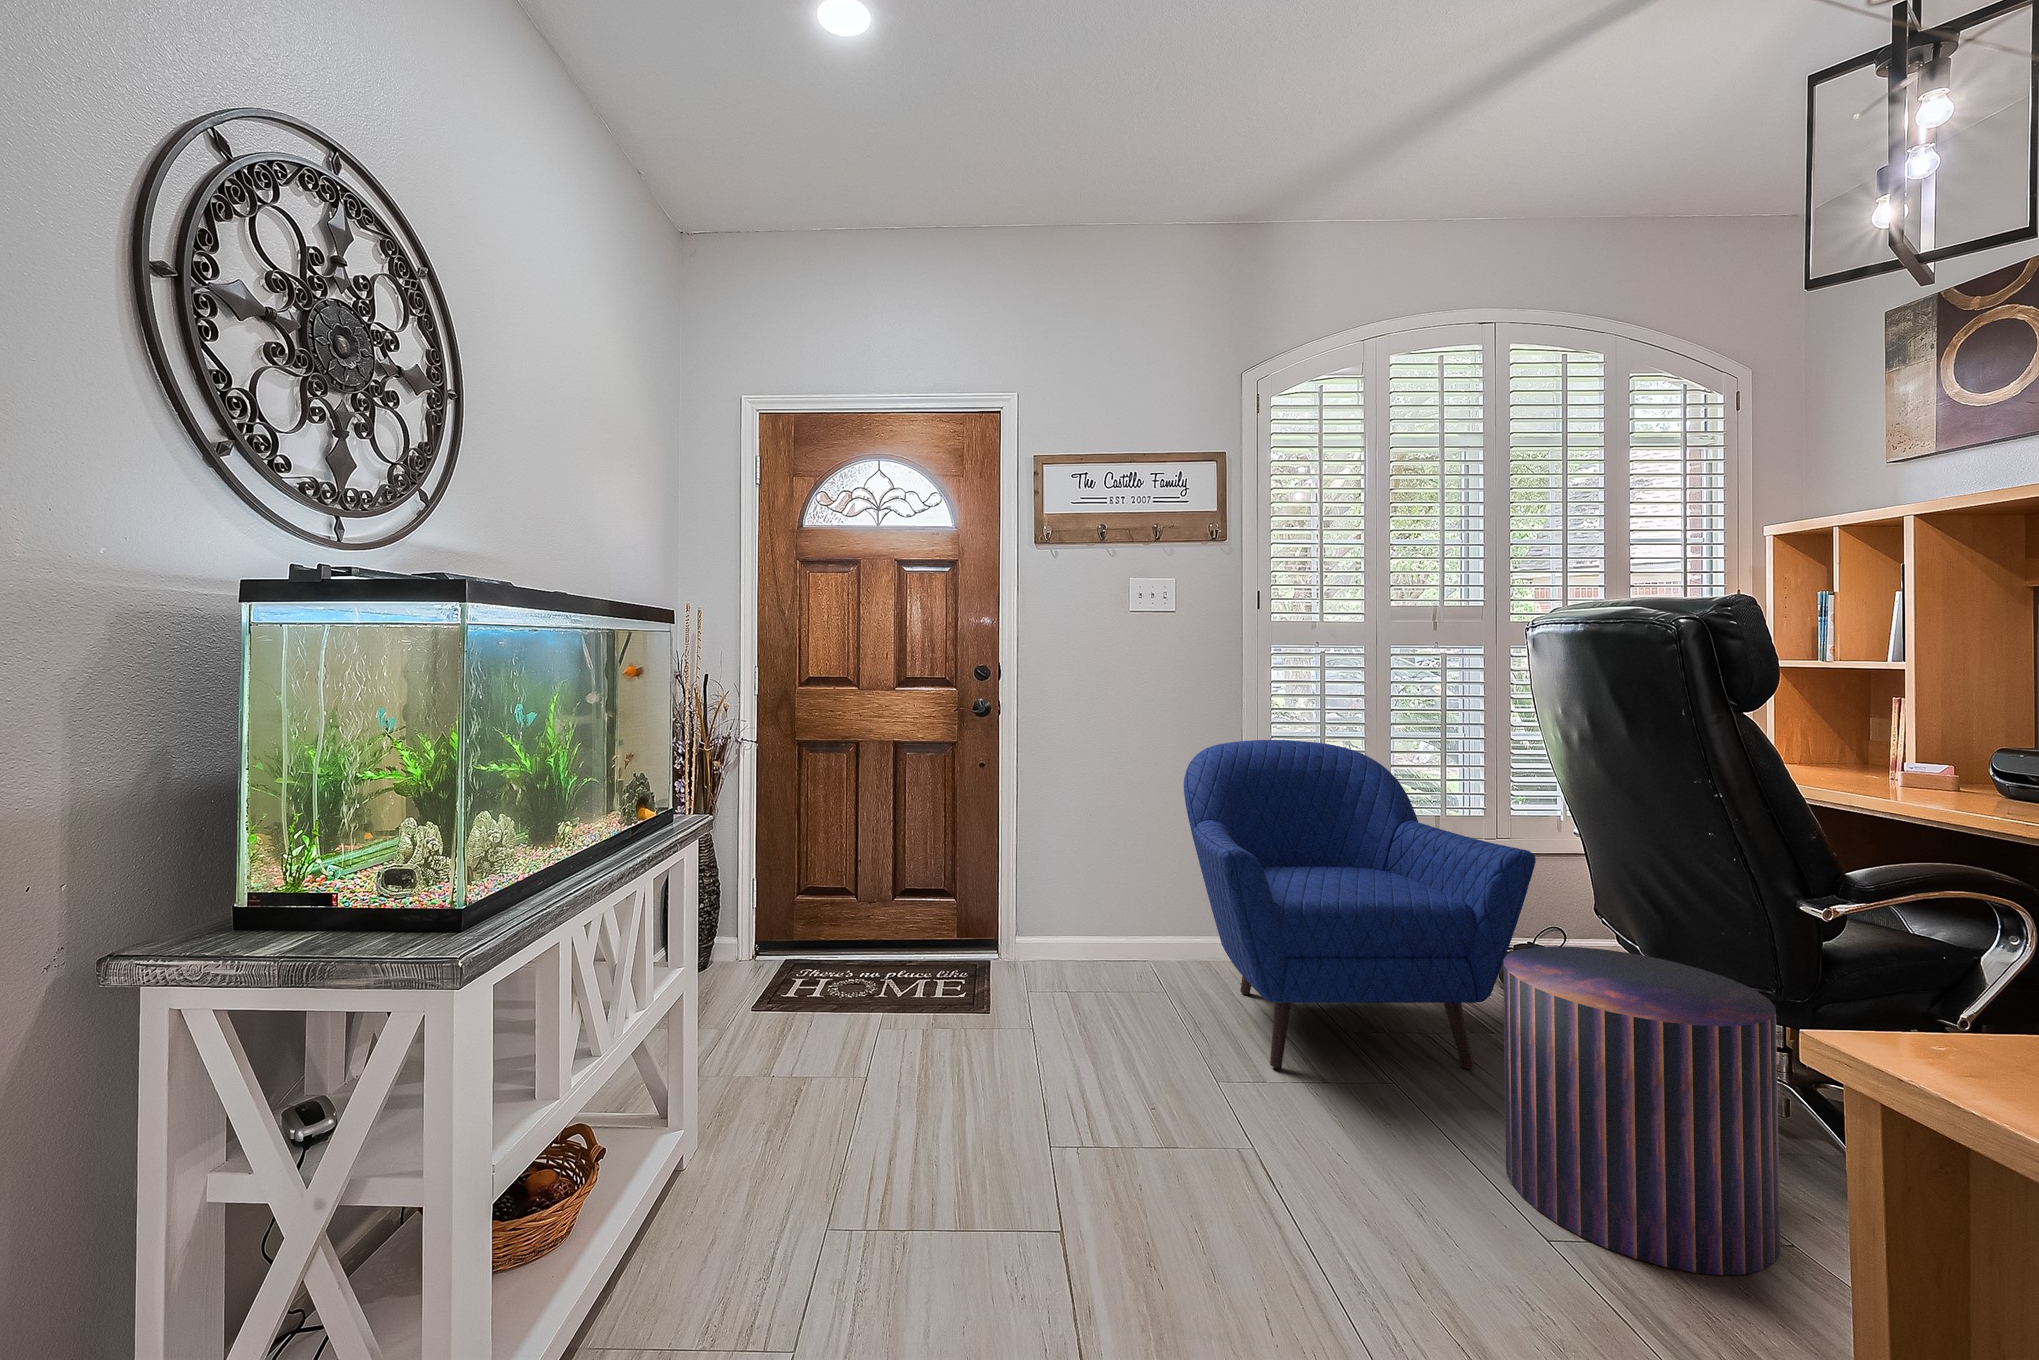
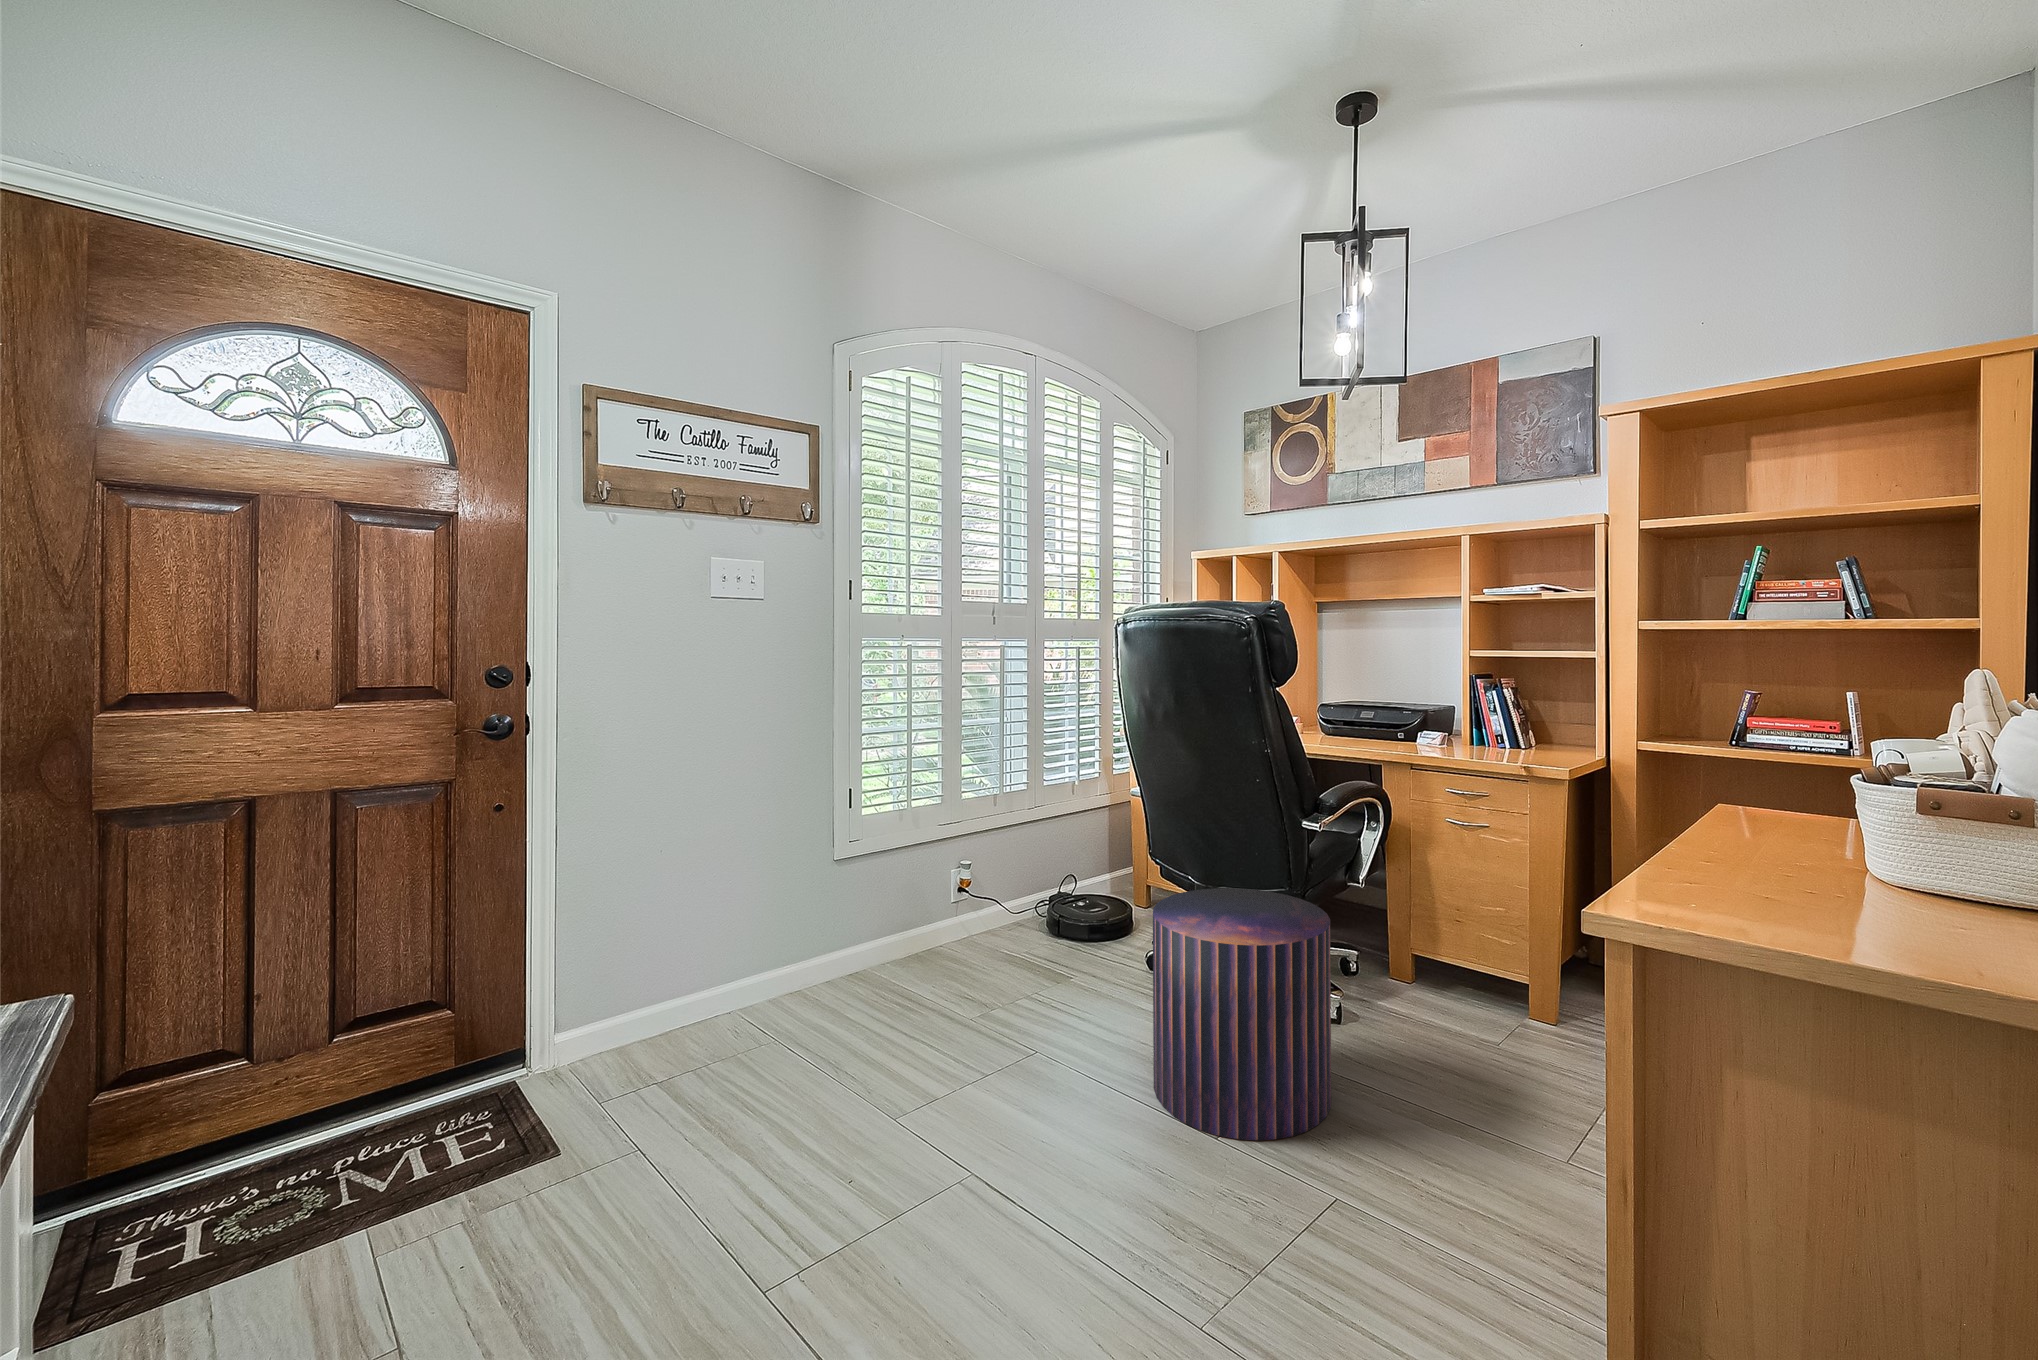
armchair: present [1184,740,1536,1068] -> none [792,736,1124,1085]

